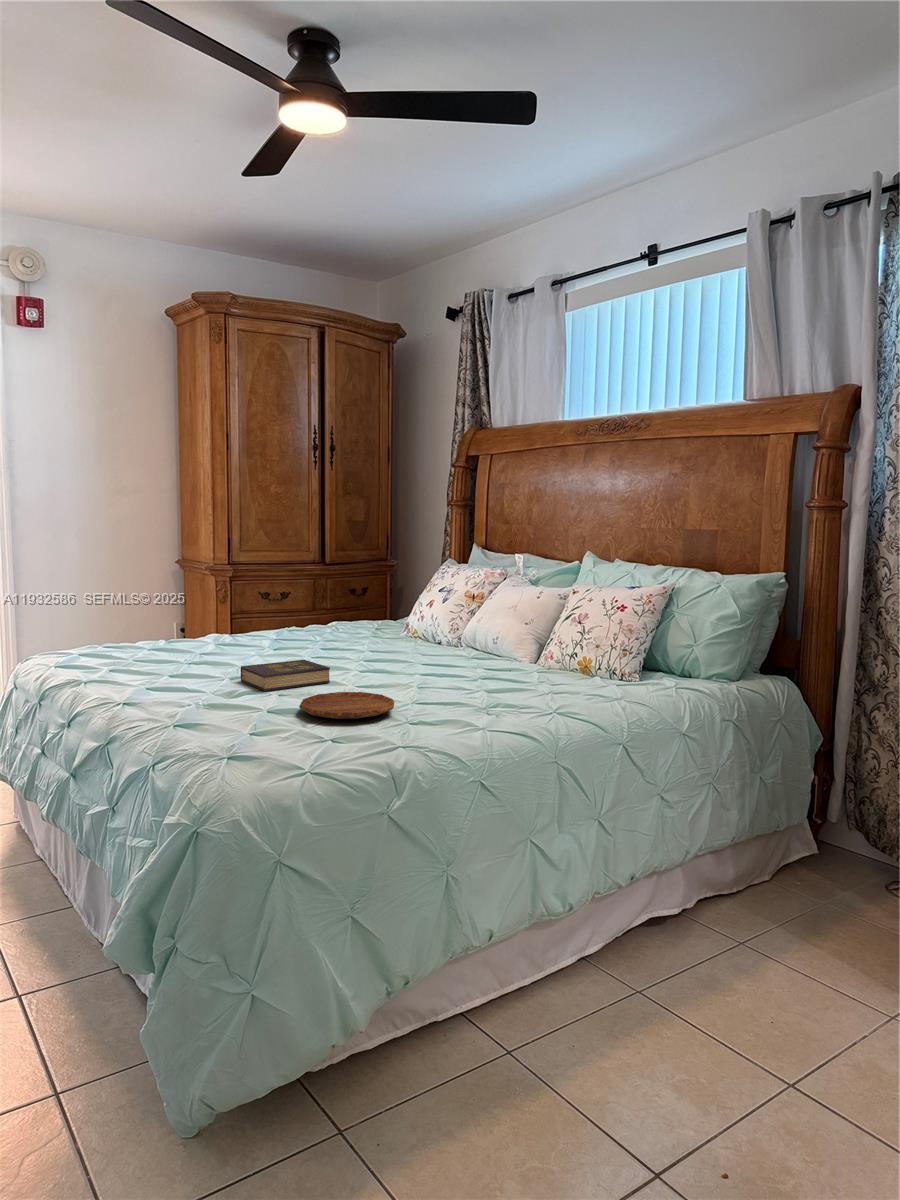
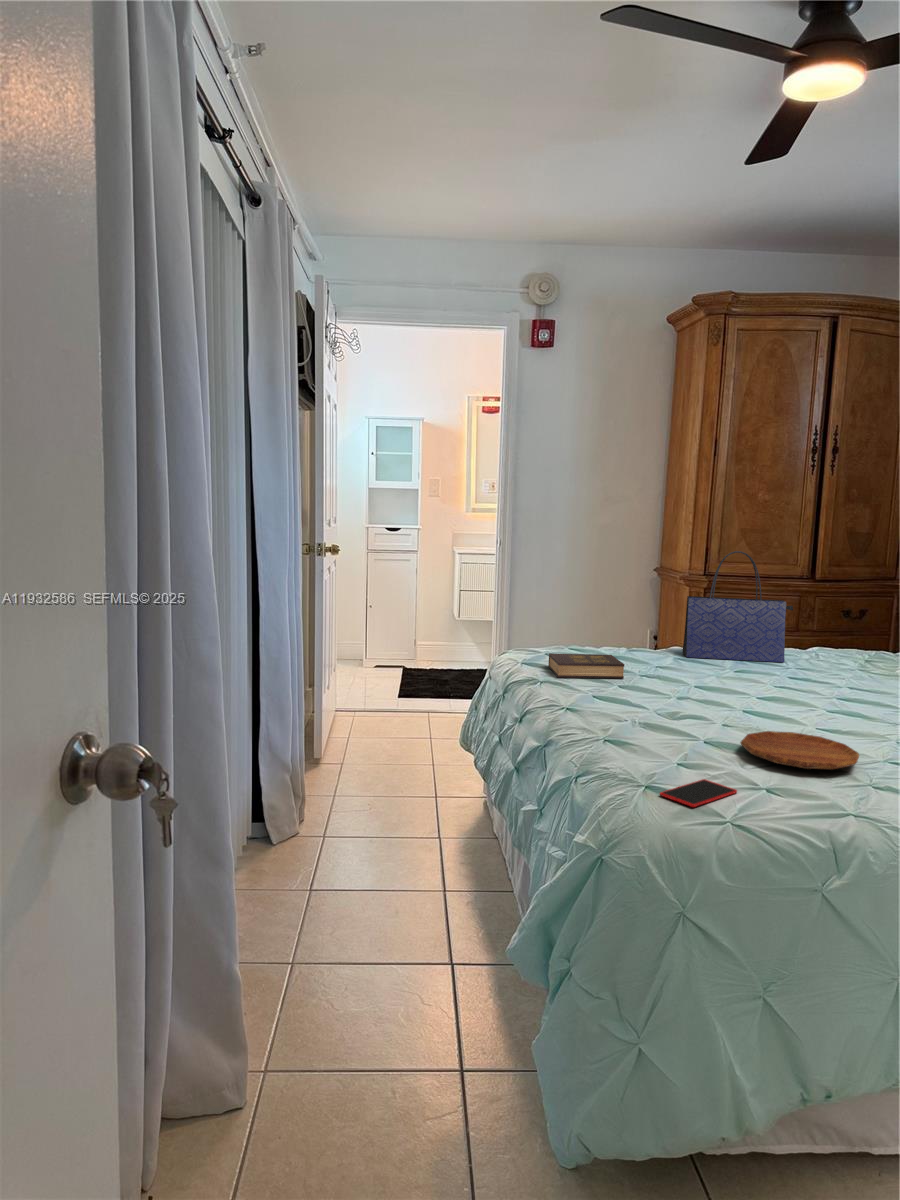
tote bag: none [220,539,317,644] -> present [682,551,793,662]
hardback book: present [241,660,330,691] -> present [548,654,624,678]
smartphone: none [242,742,307,765] -> present [660,779,737,807]

